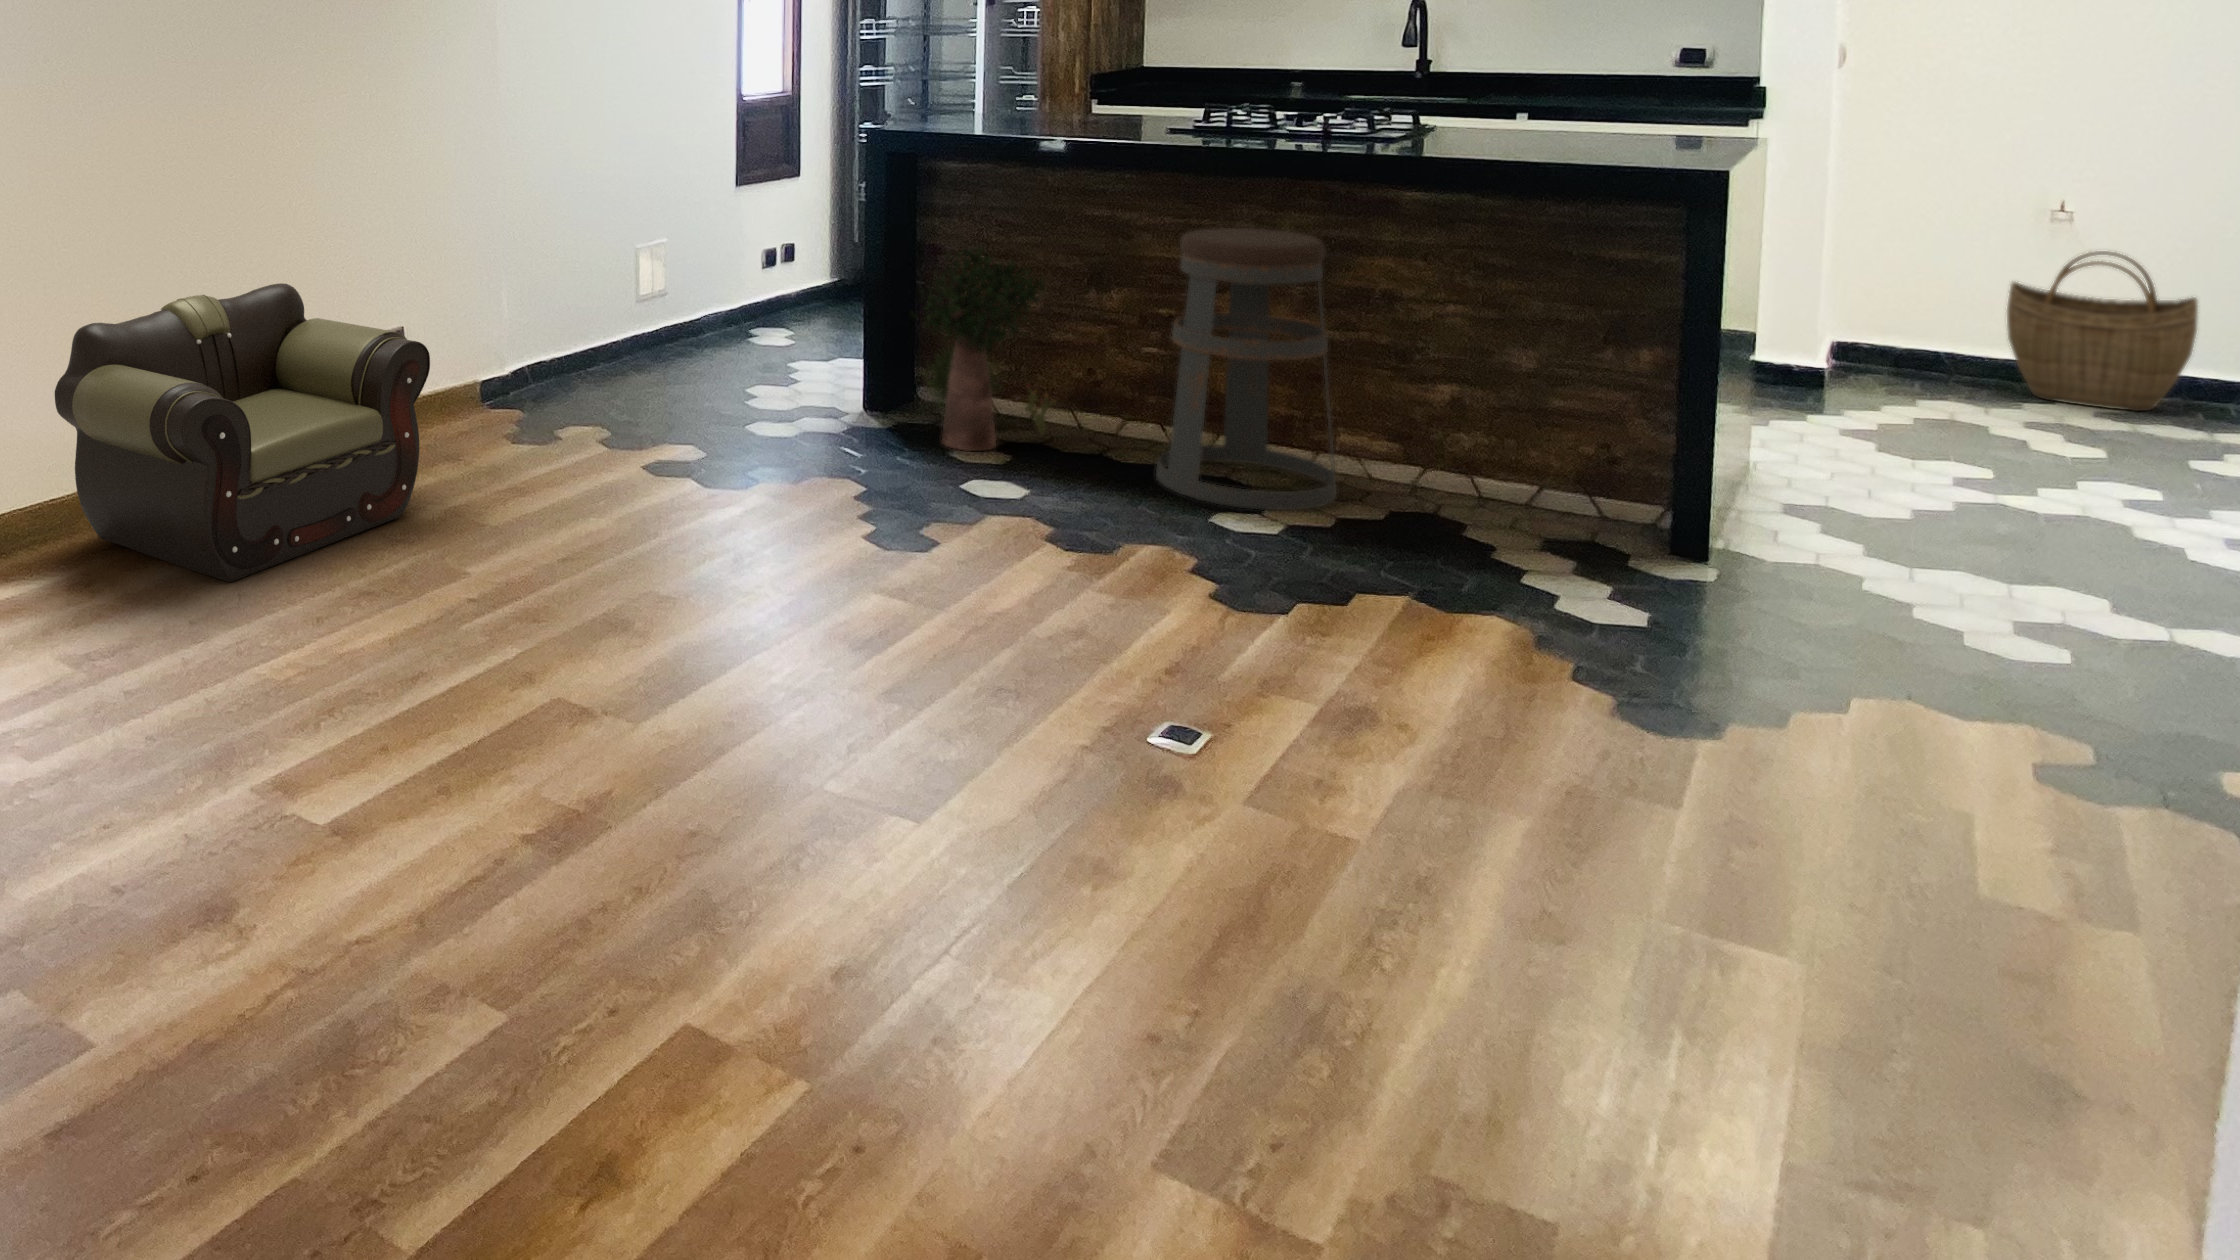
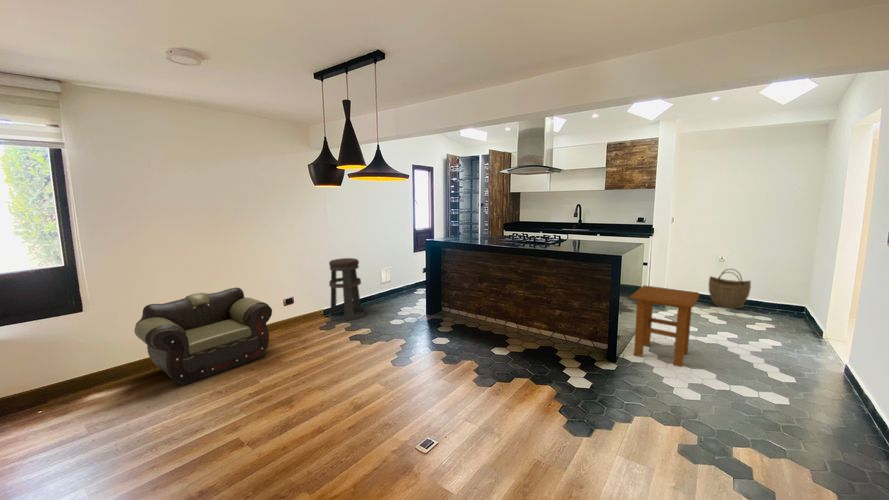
bar stool: present [1156,228,1337,510] -> present [329,258,365,321]
potted plant: present [913,247,1054,451] -> none [428,272,469,328]
side table: none [1751,293,2021,578] -> present [630,286,699,367]

